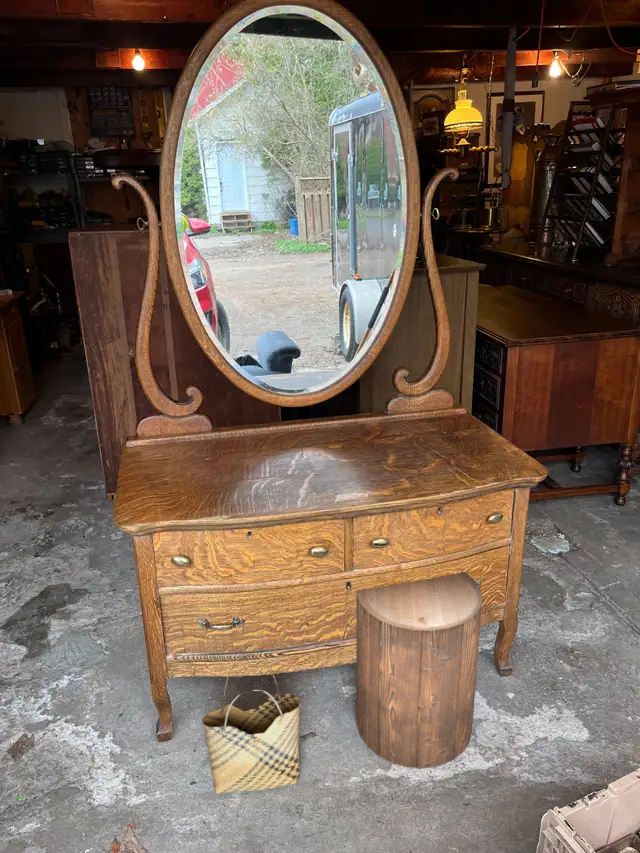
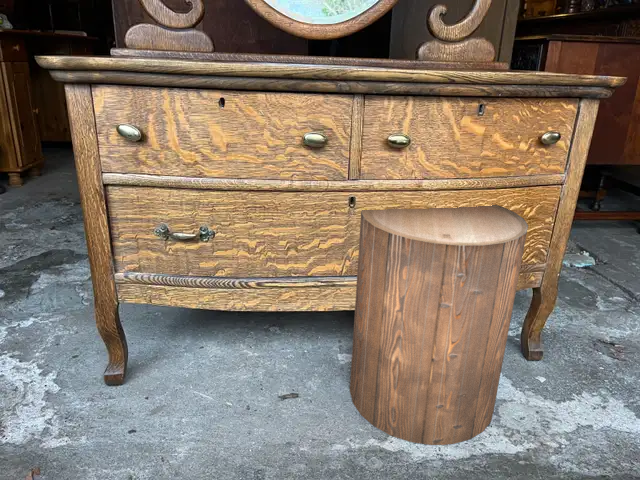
woven basket: present [202,654,301,794] -> none [144,271,277,448]

